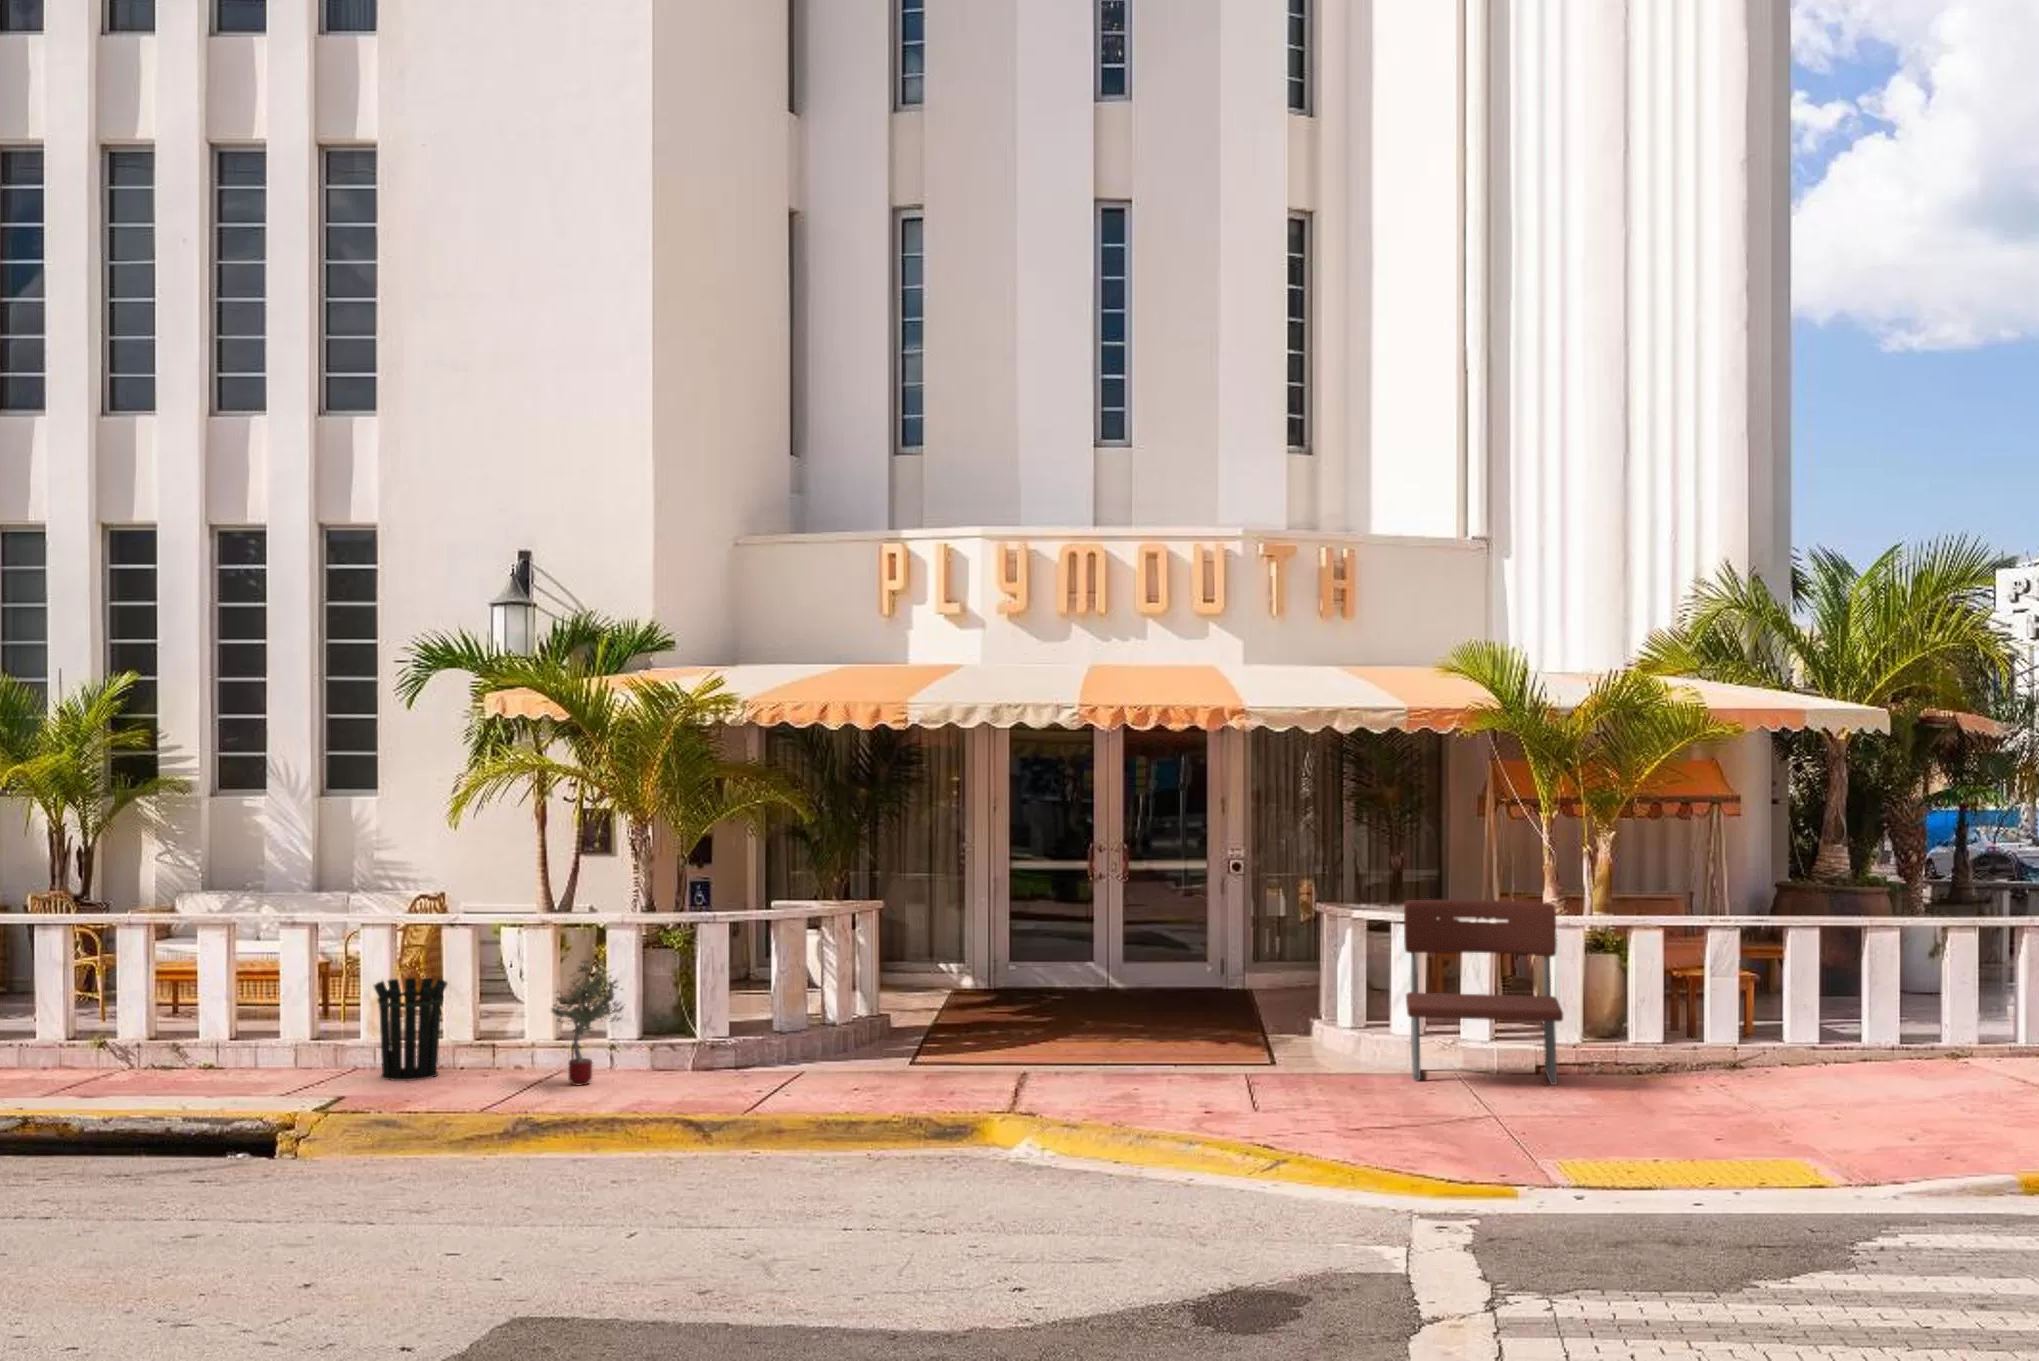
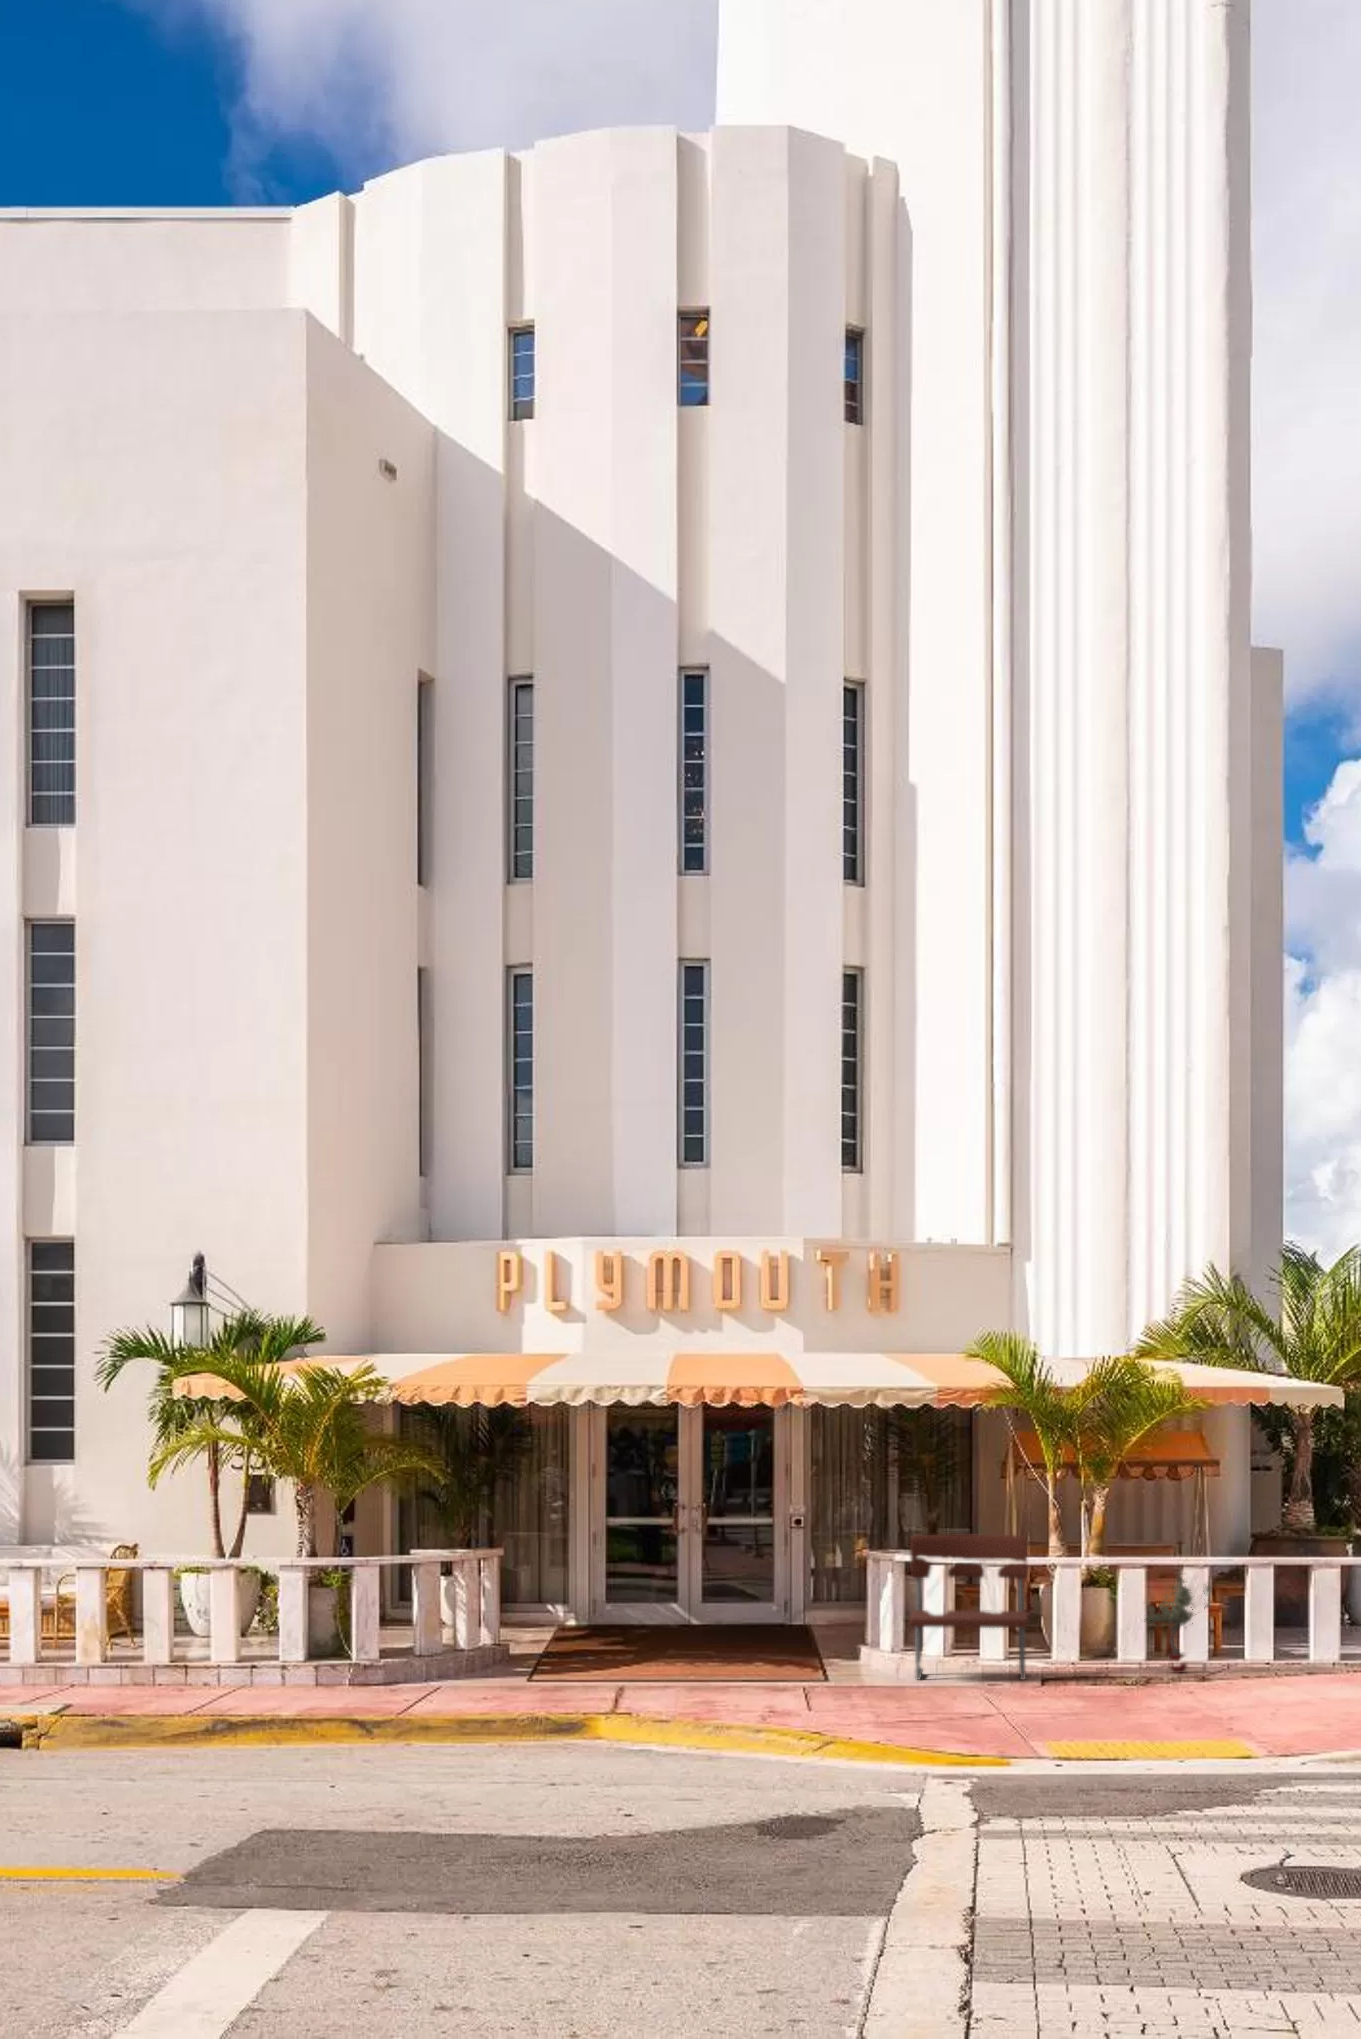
potted tree: present [552,960,624,1085] -> present [1146,1573,1211,1673]
waste bin: present [374,977,447,1081] -> none [92,1611,152,1695]

